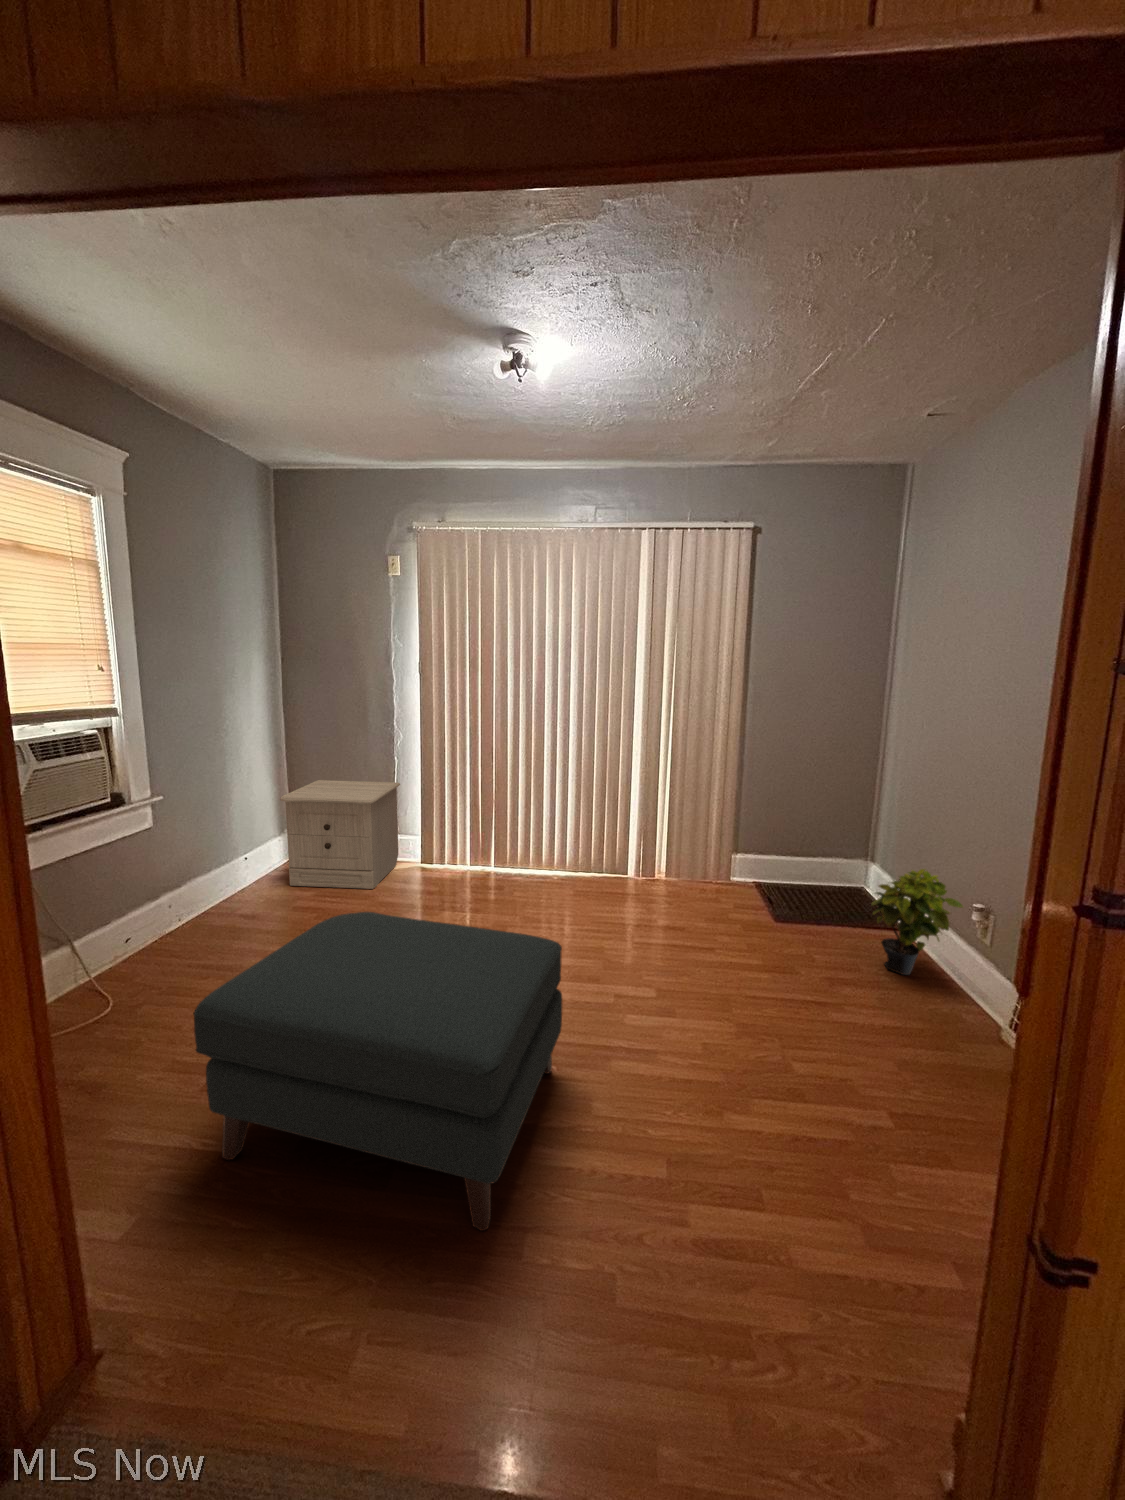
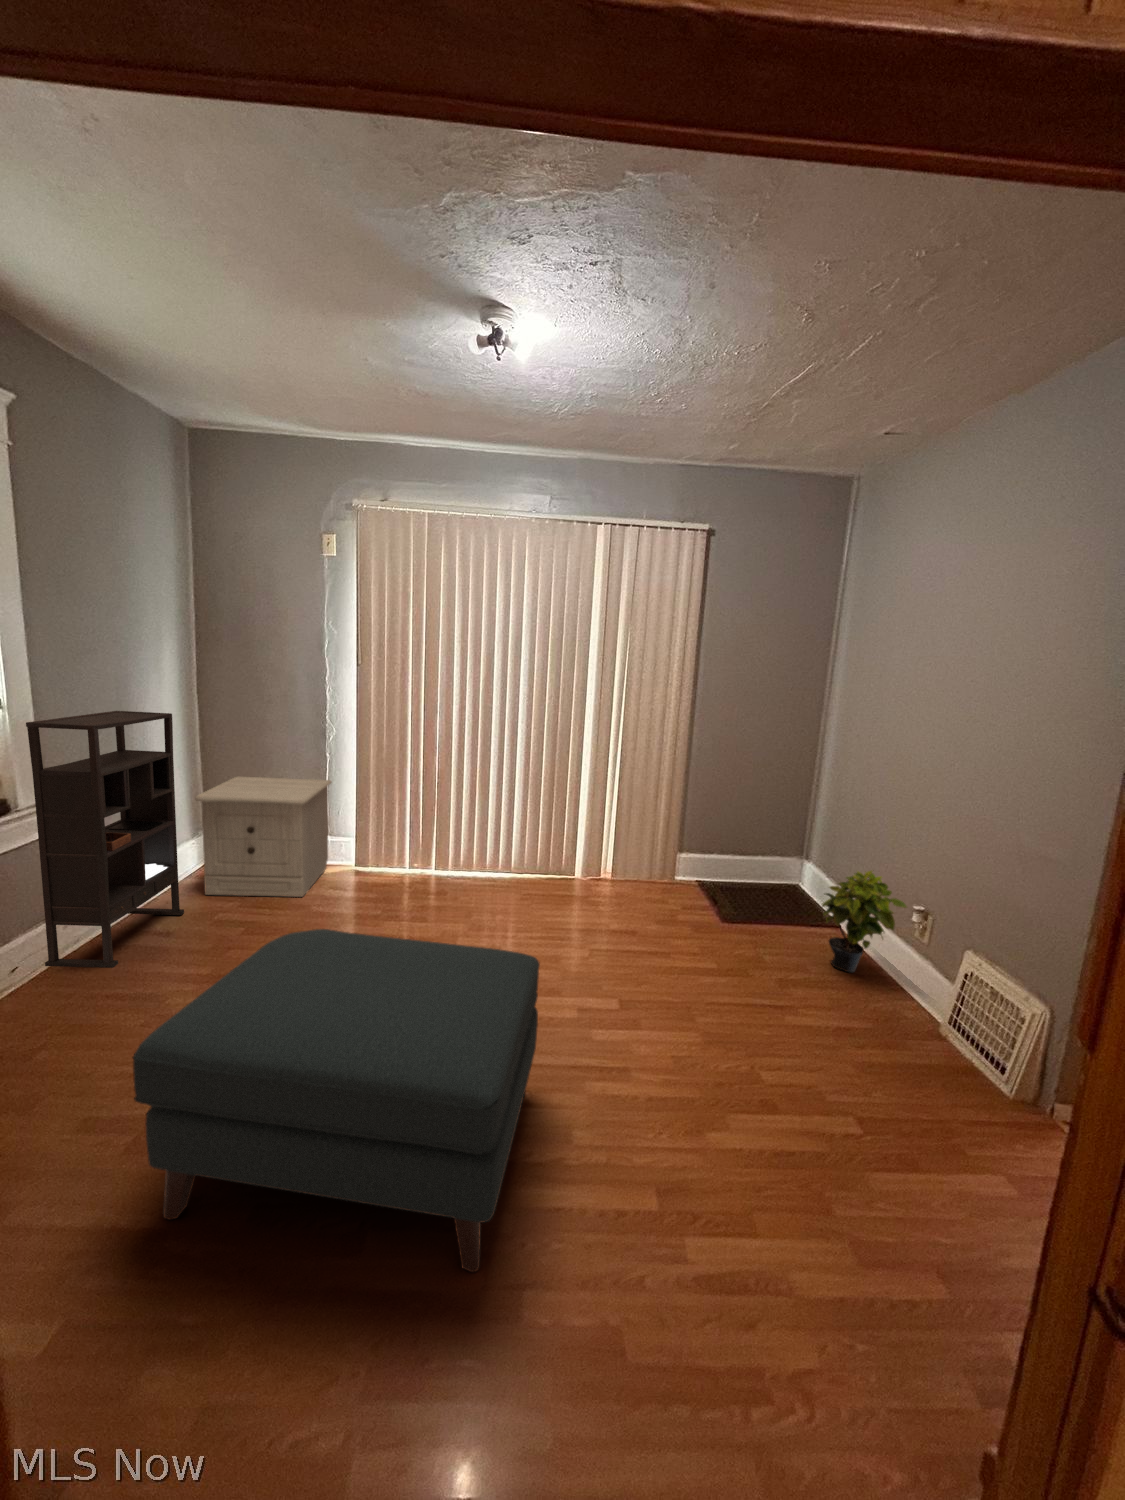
bookshelf: none [136,722,271,946] -> present [26,711,184,968]

